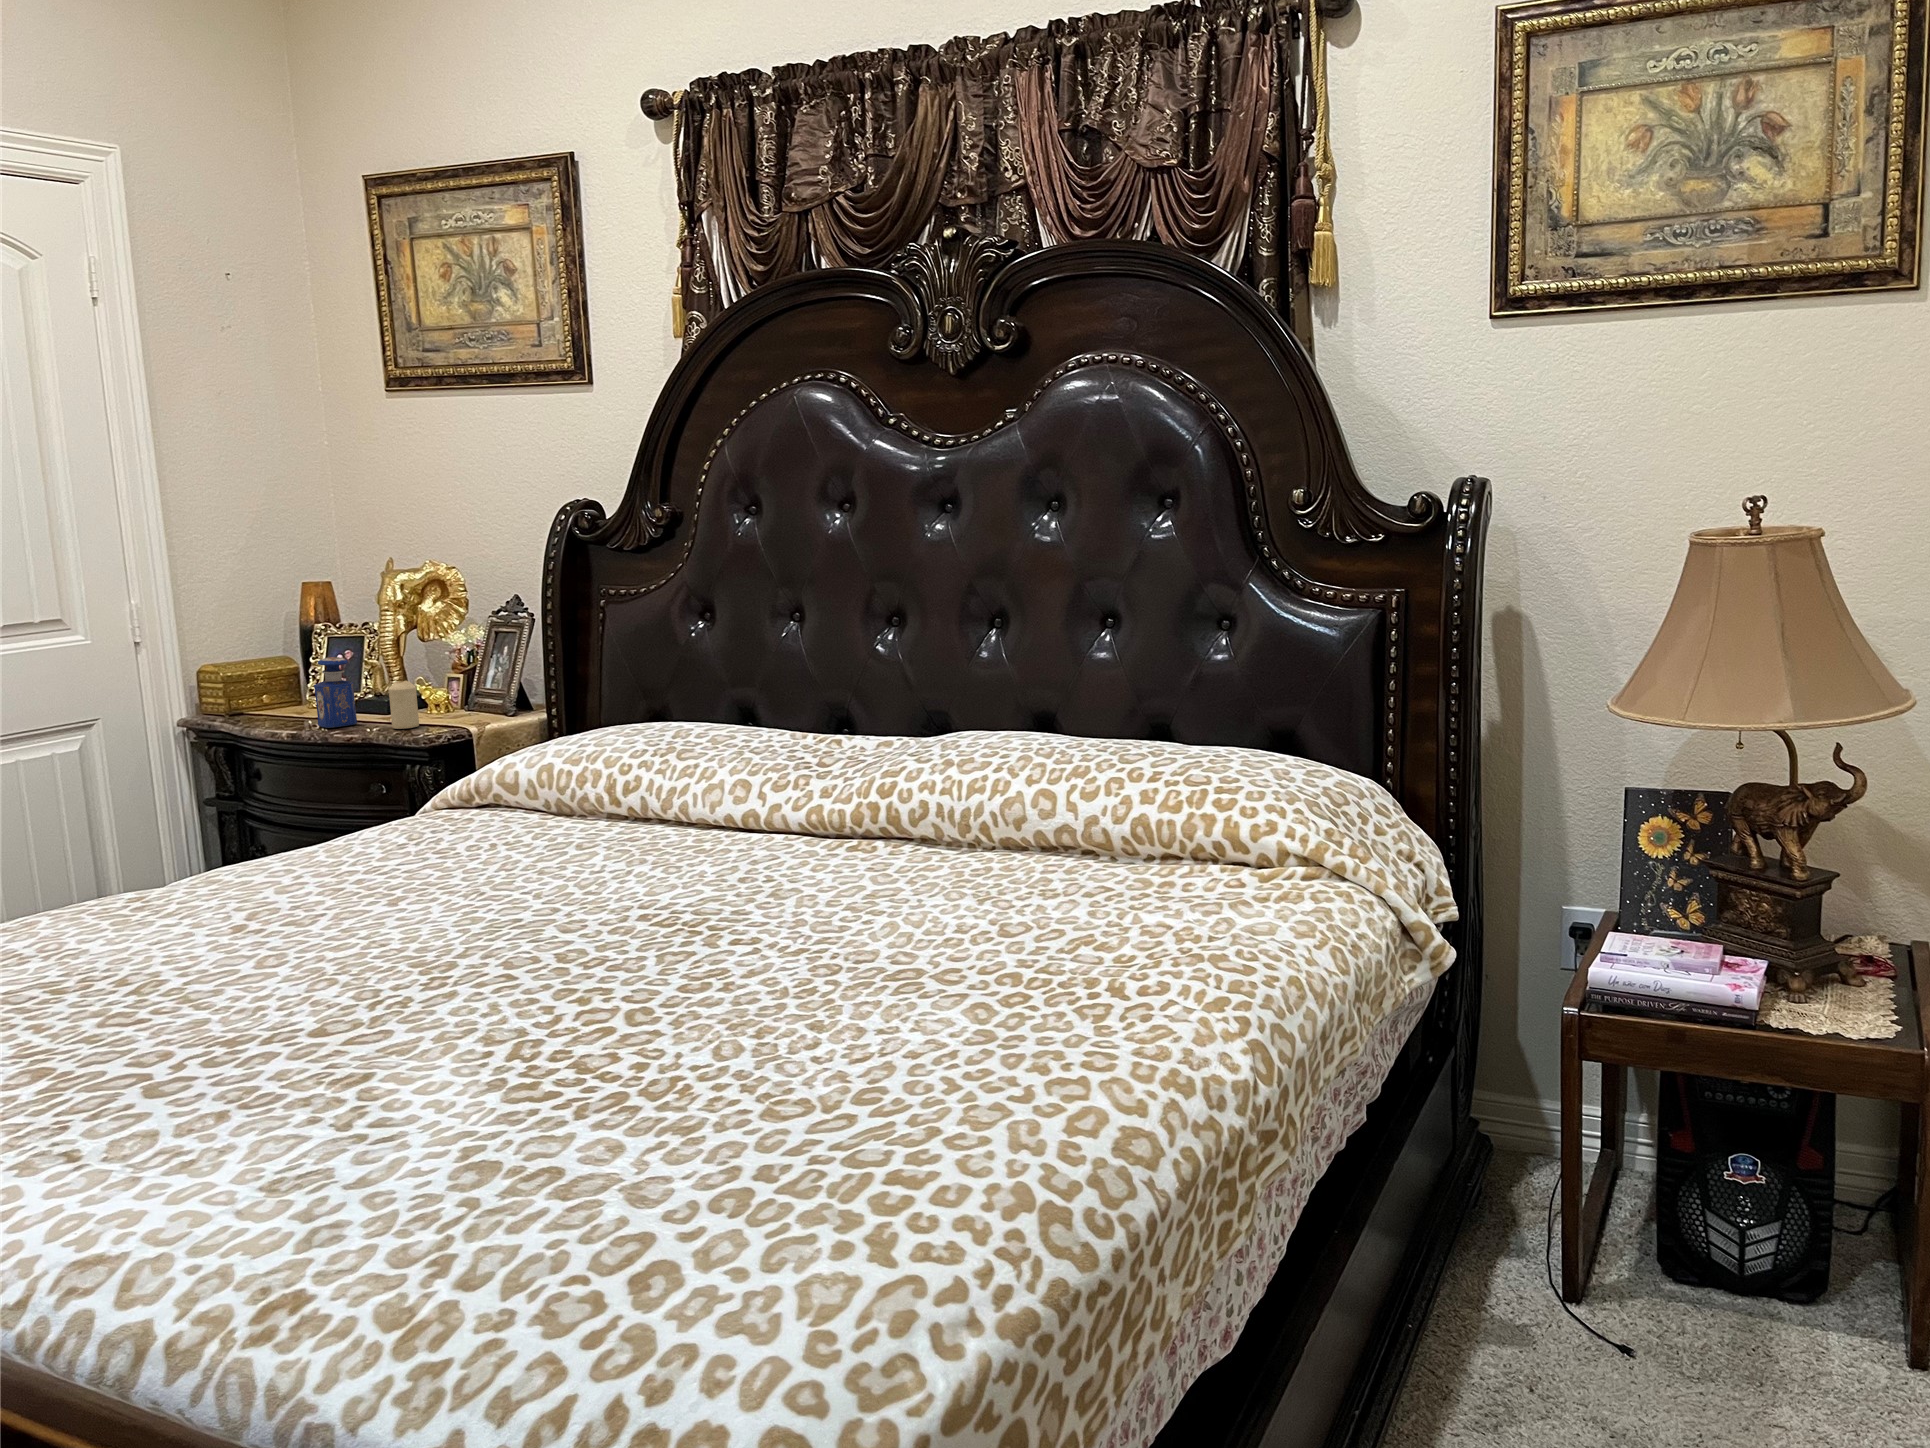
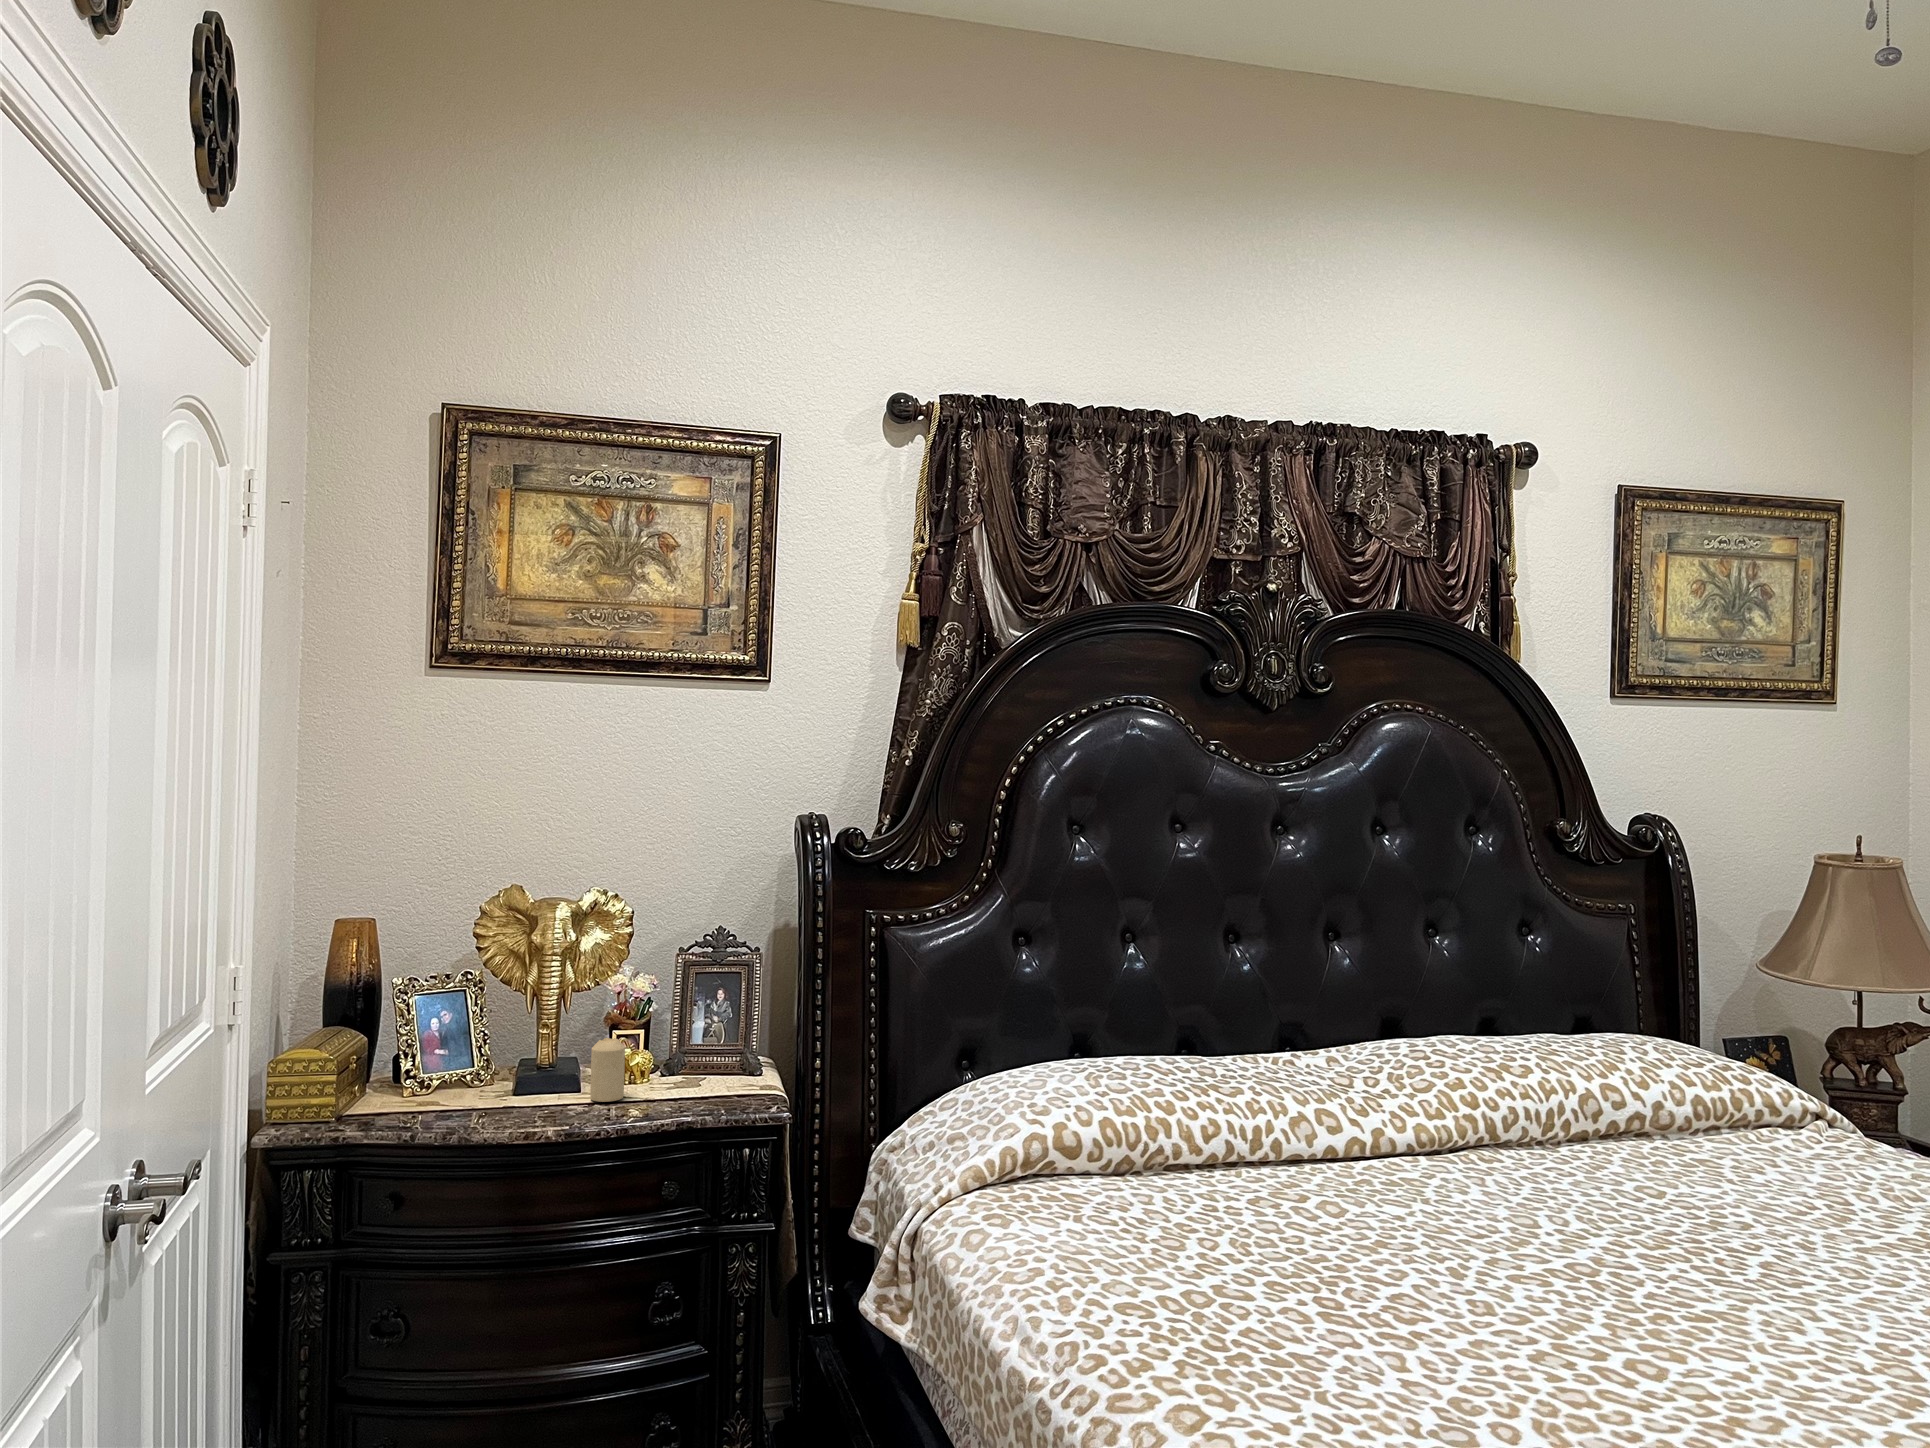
perfume bottle: present [314,657,357,728] -> none [469,1015,523,1112]

